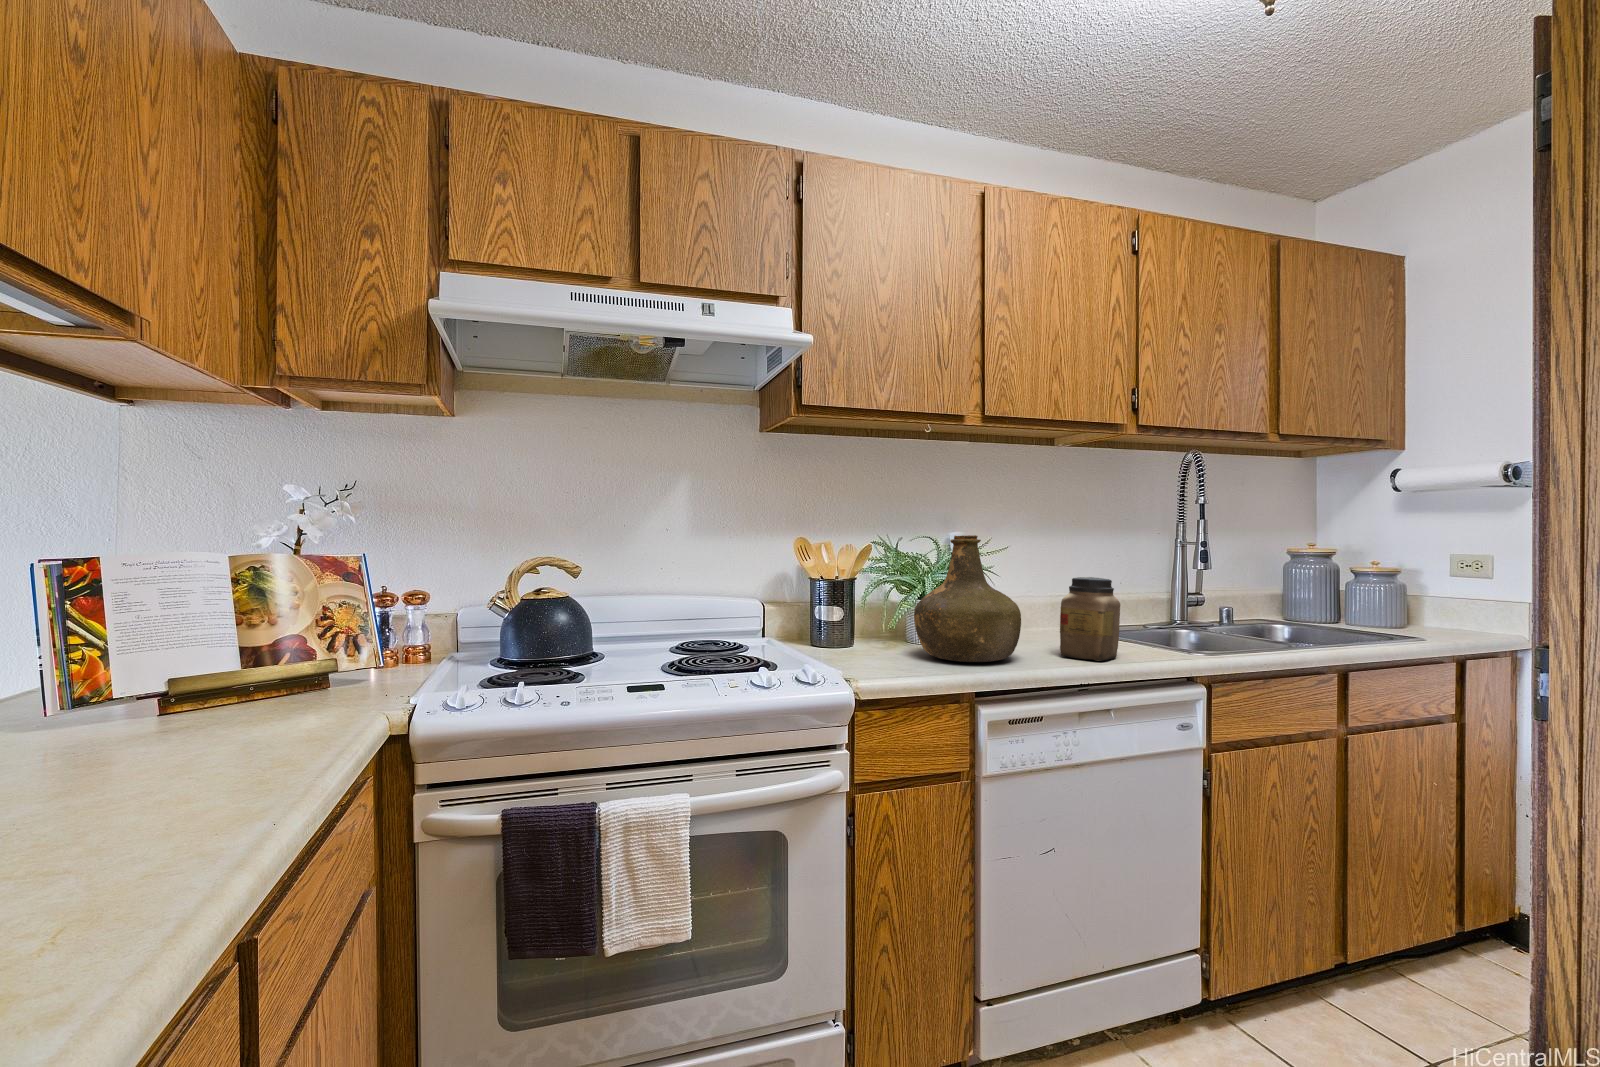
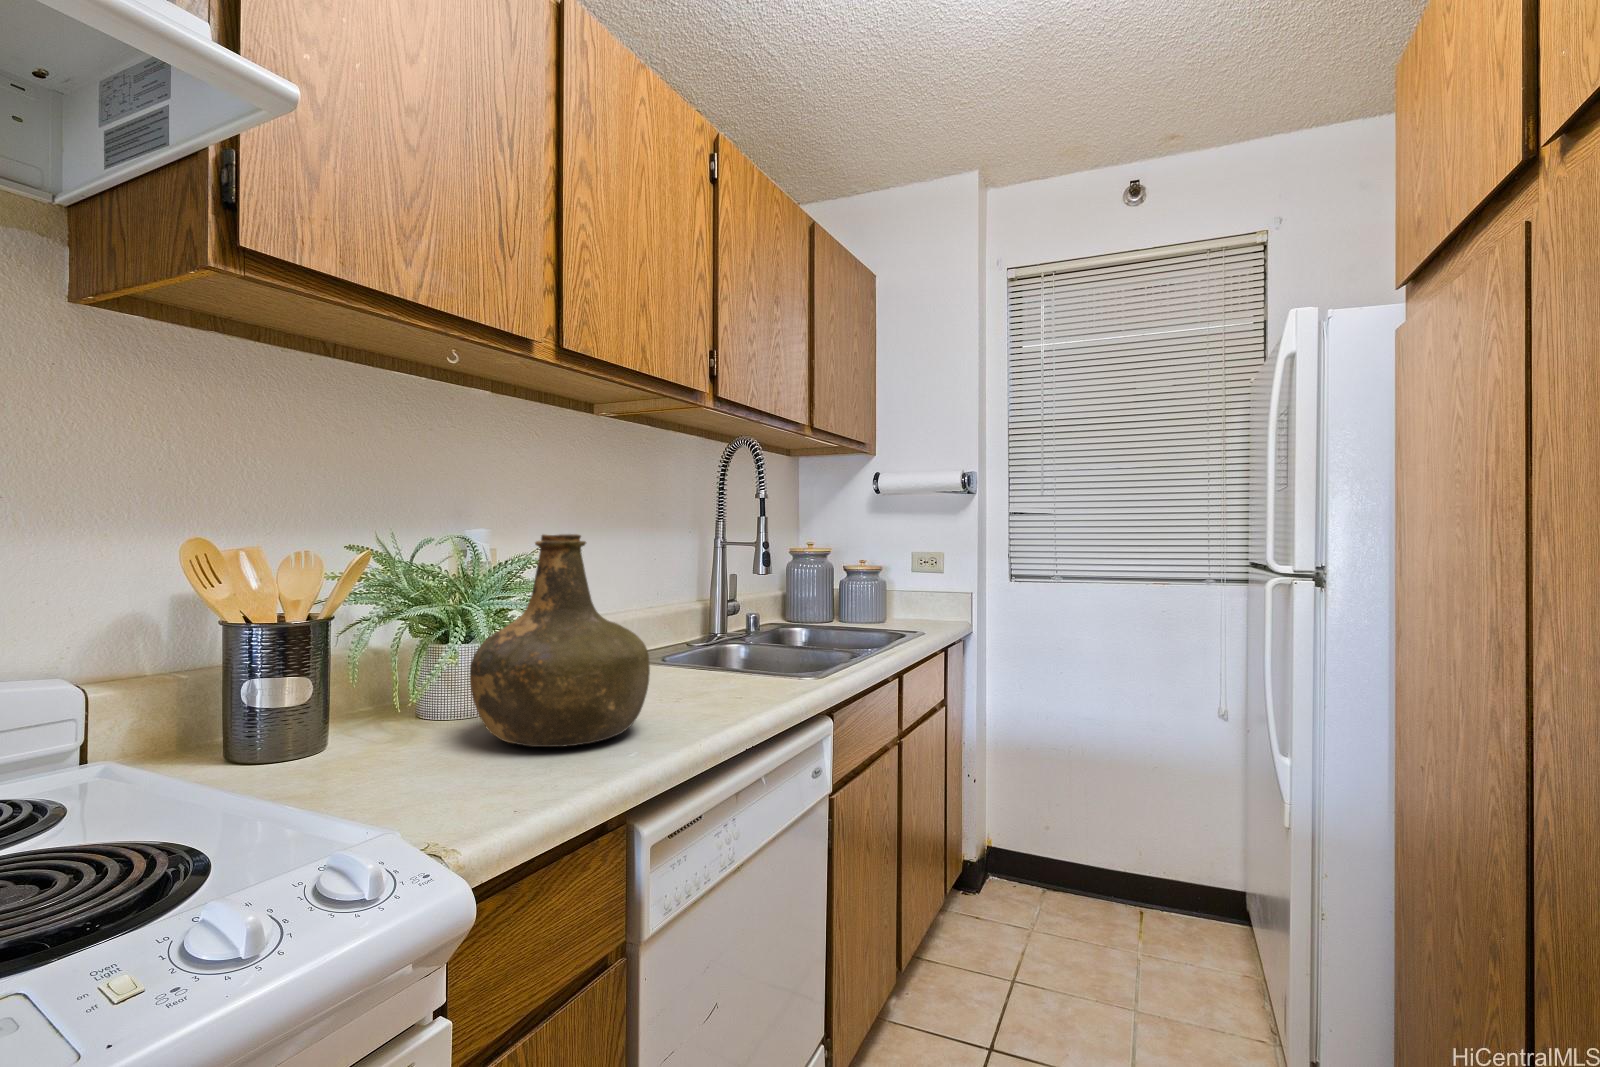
jar: present [1060,577,1120,661] -> none [677,592,745,707]

